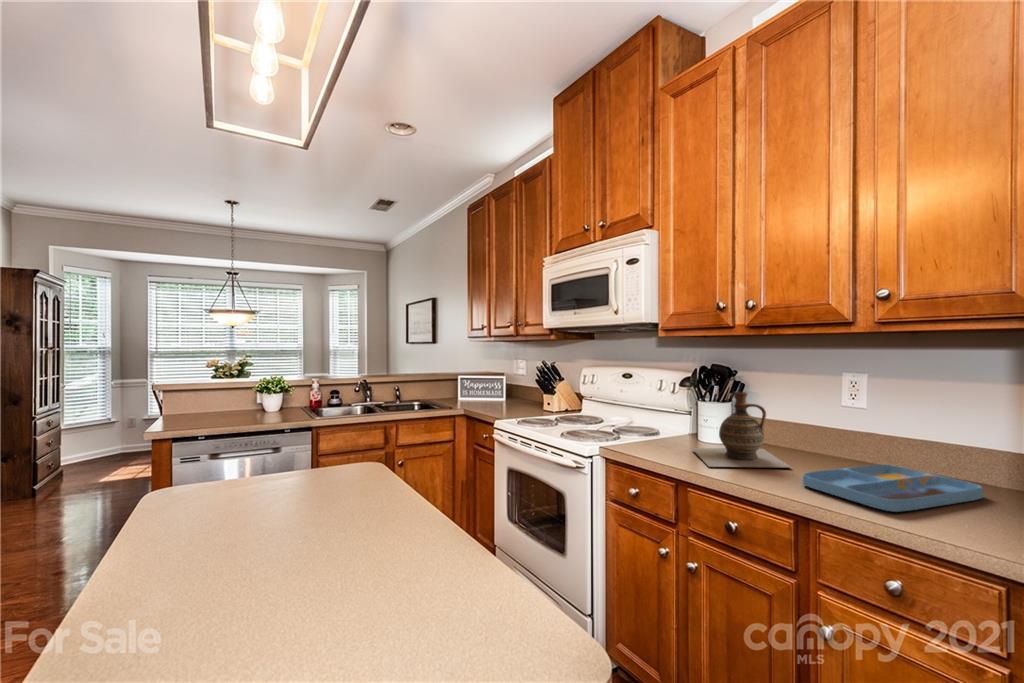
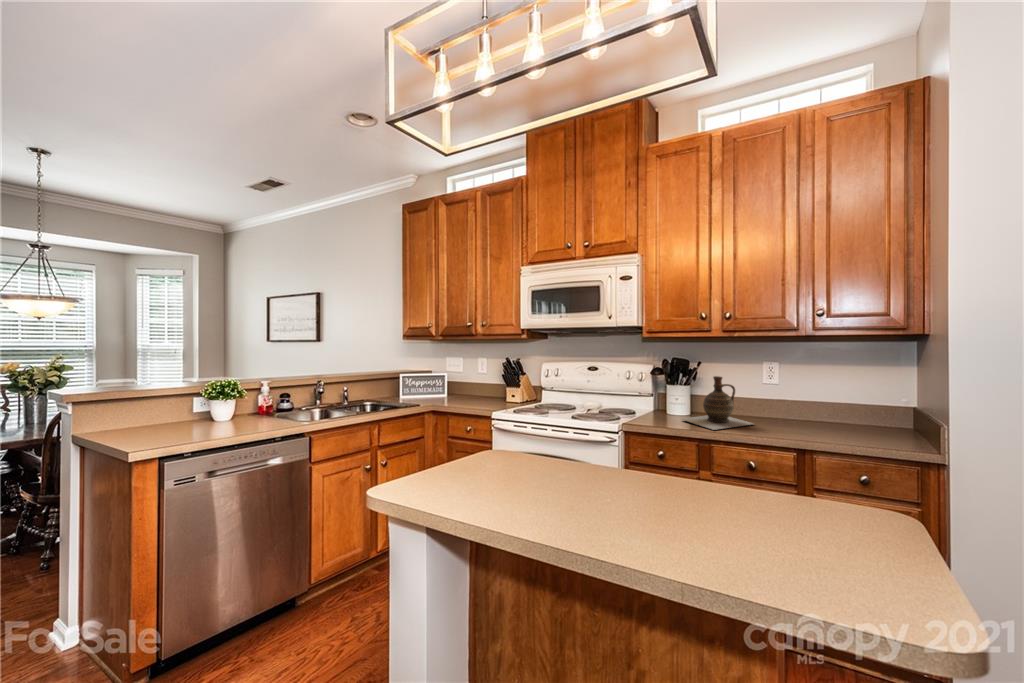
tray: present [802,465,983,512] -> none [778,415,859,441]

